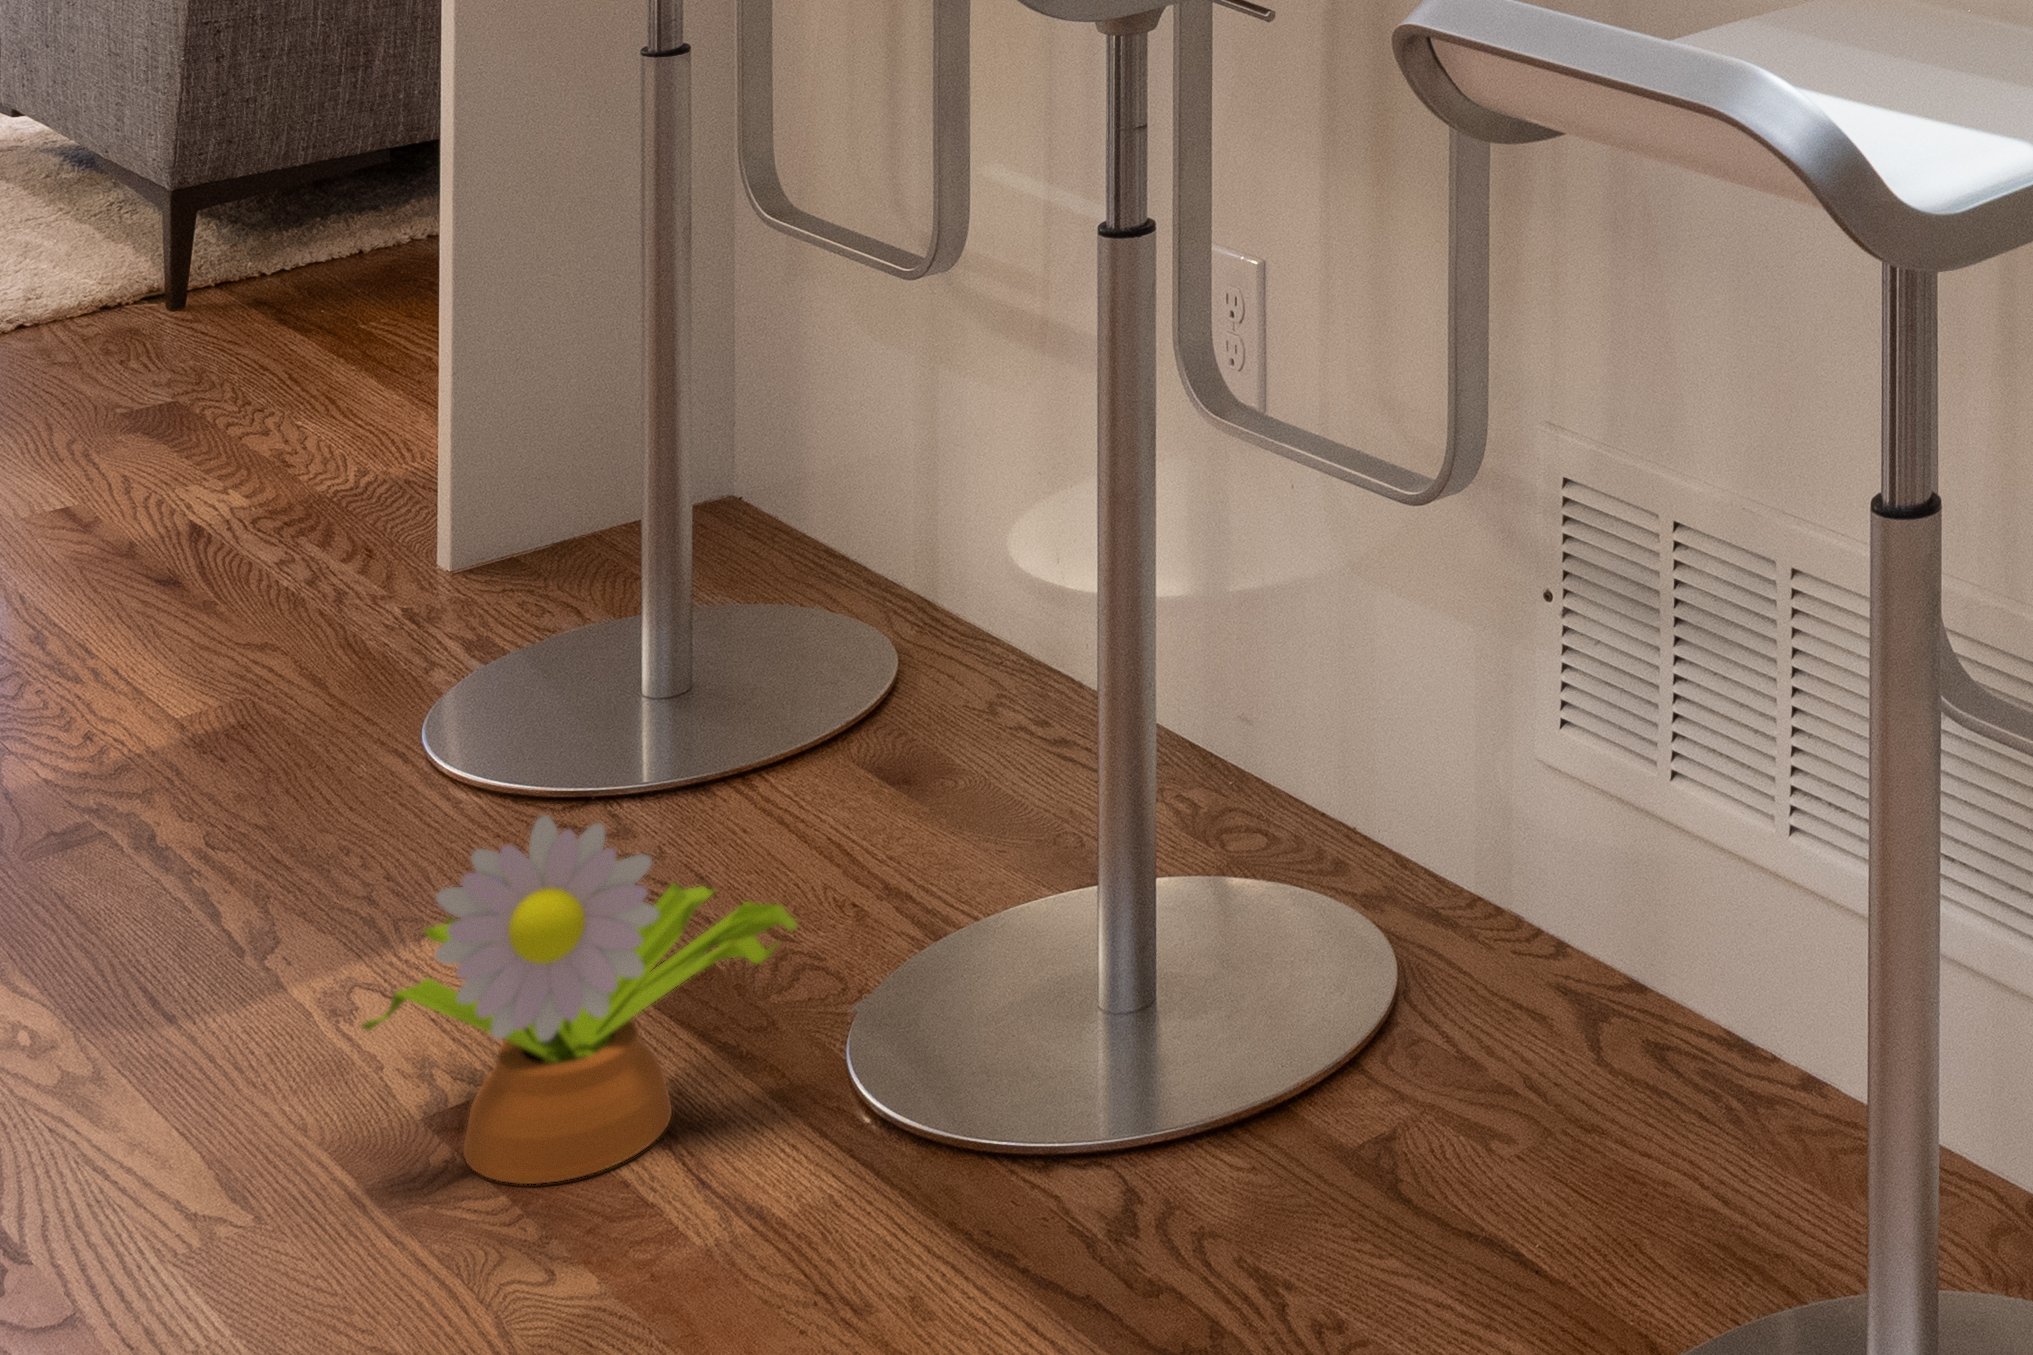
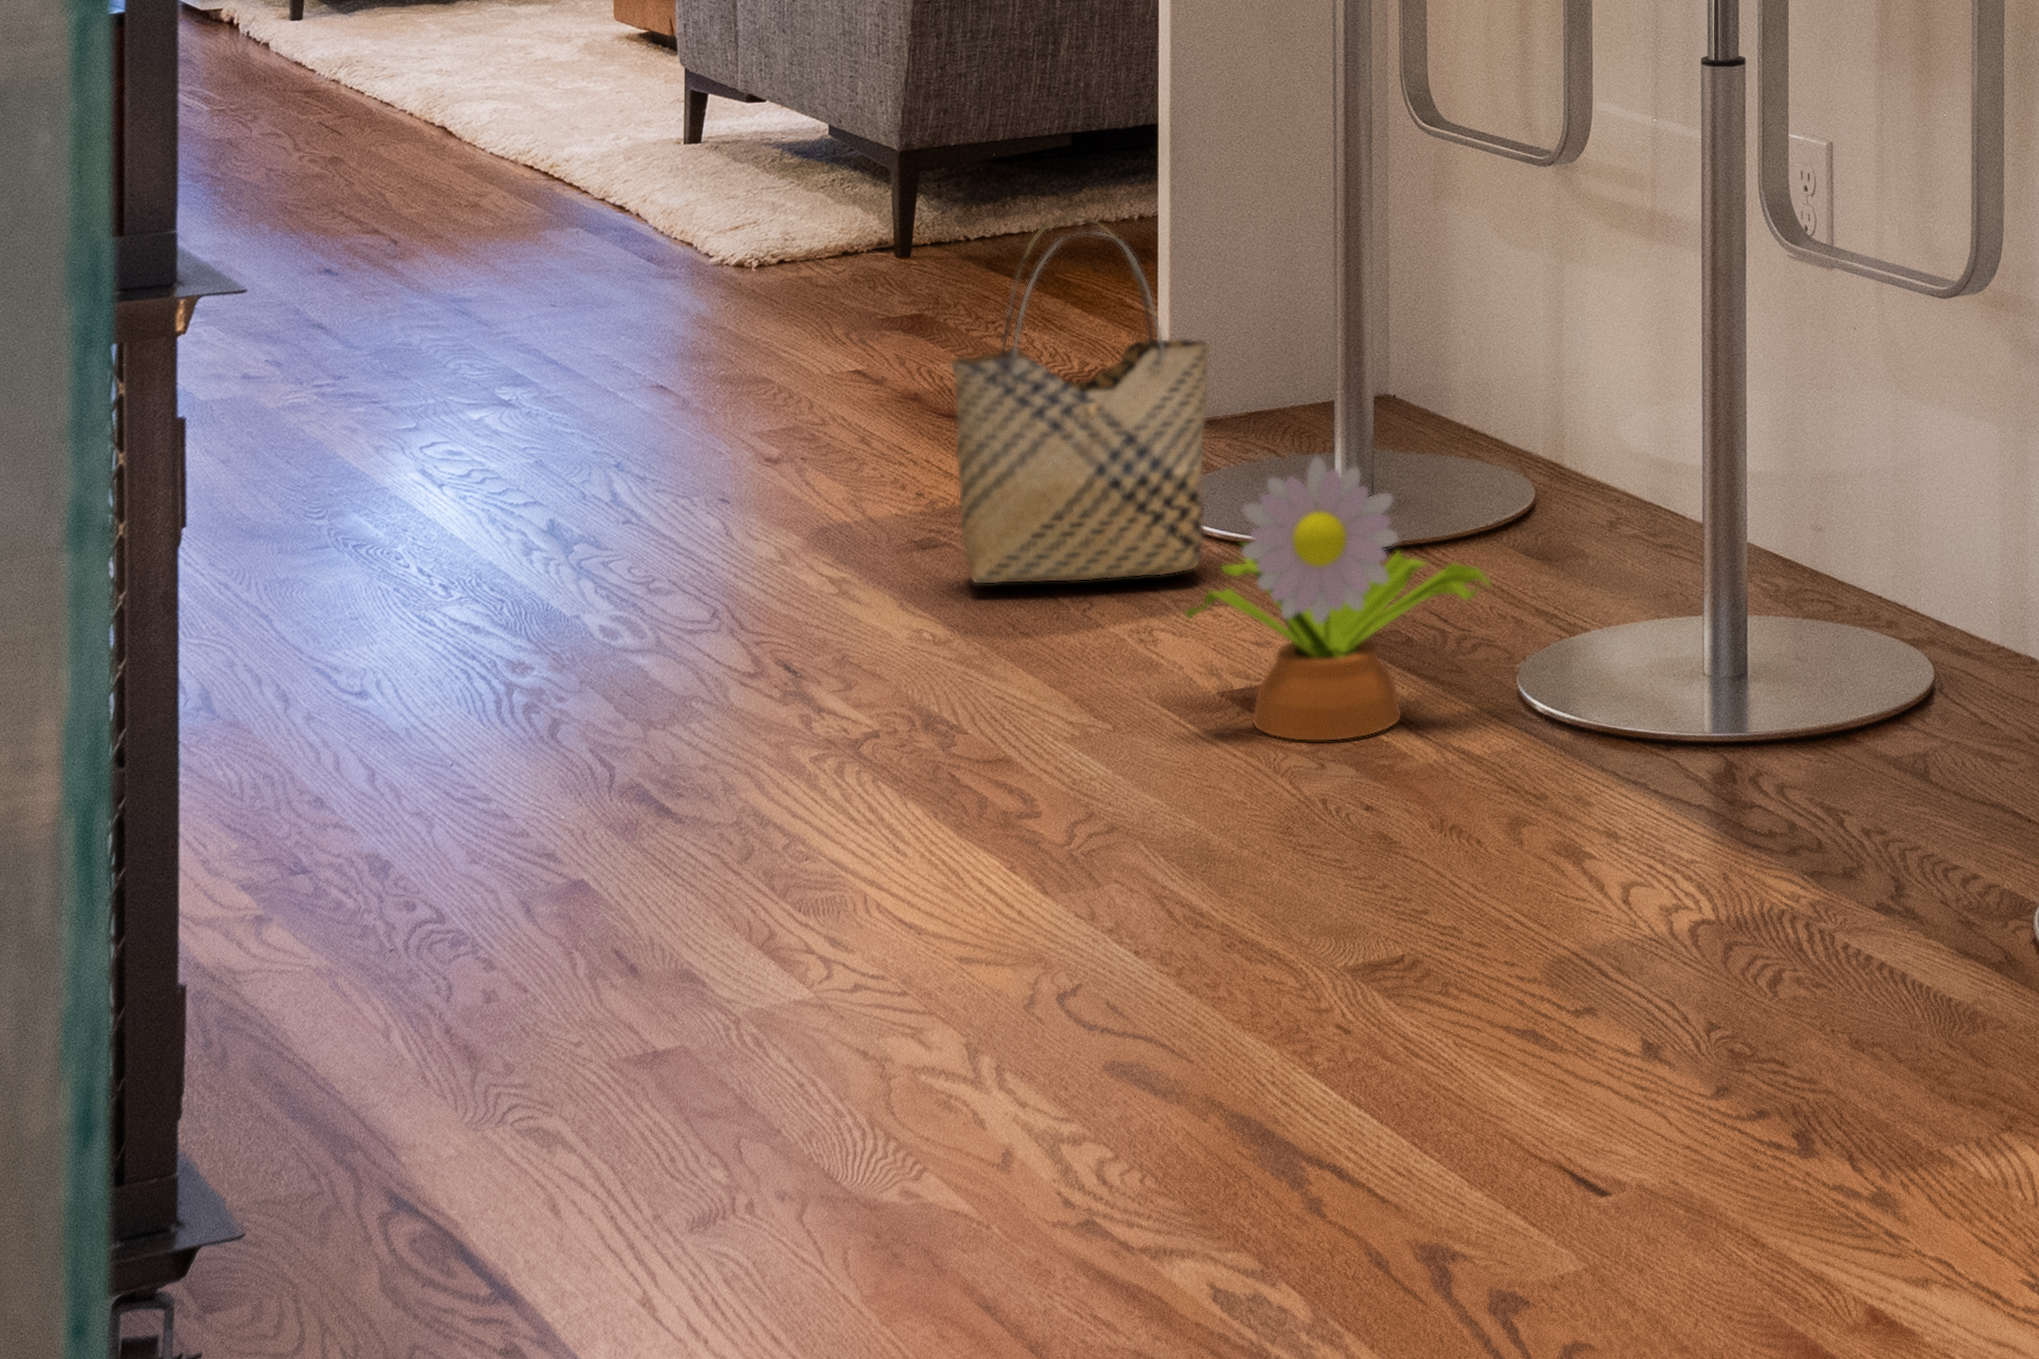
woven basket: none [93,396,459,896] -> present [950,214,1210,583]

